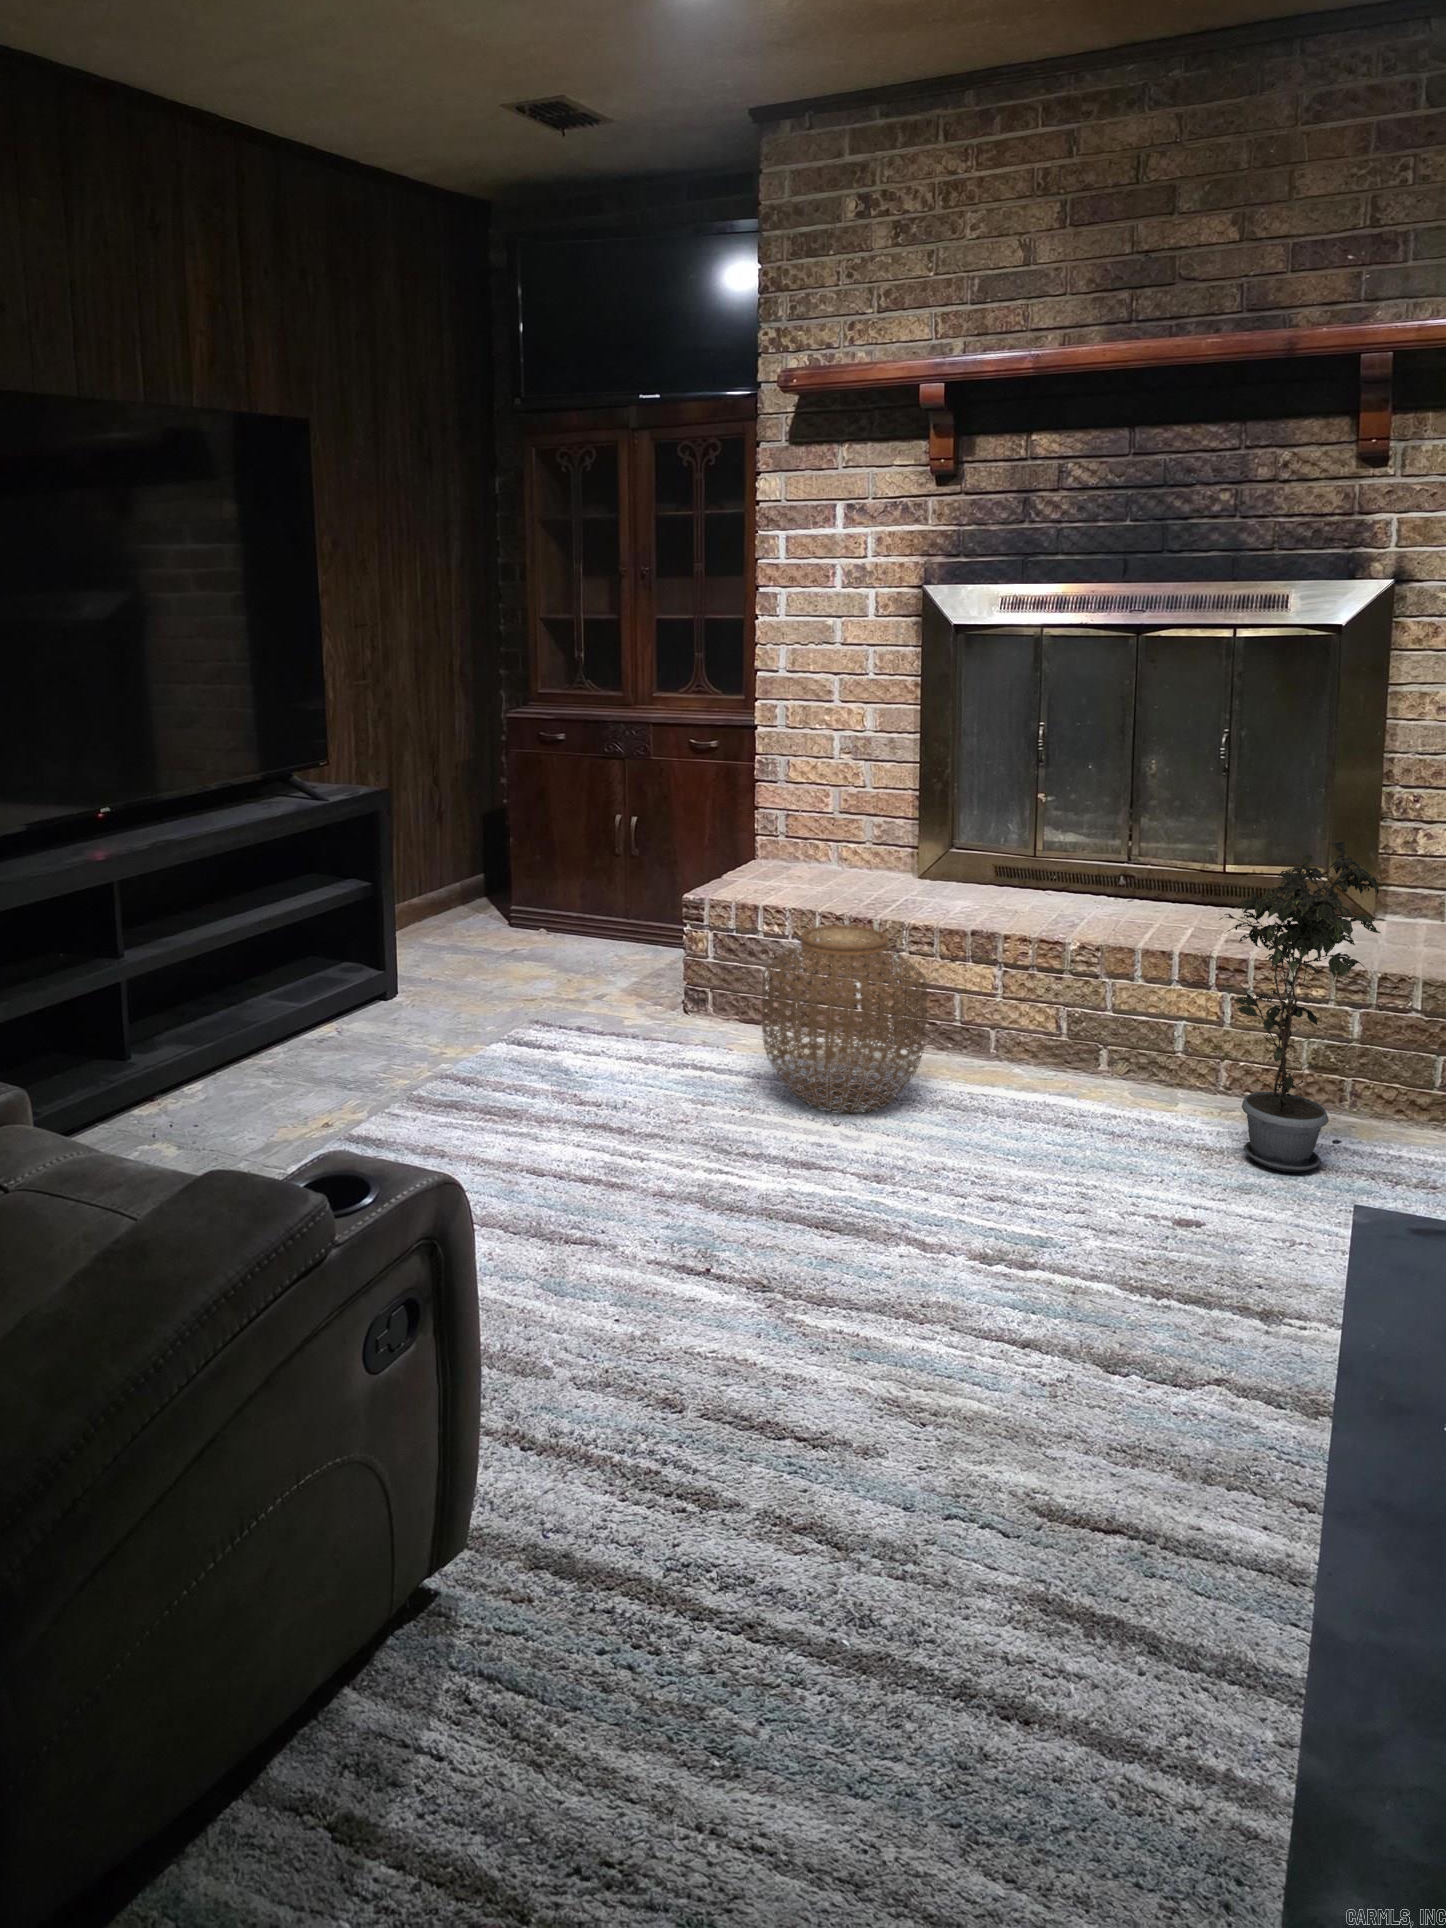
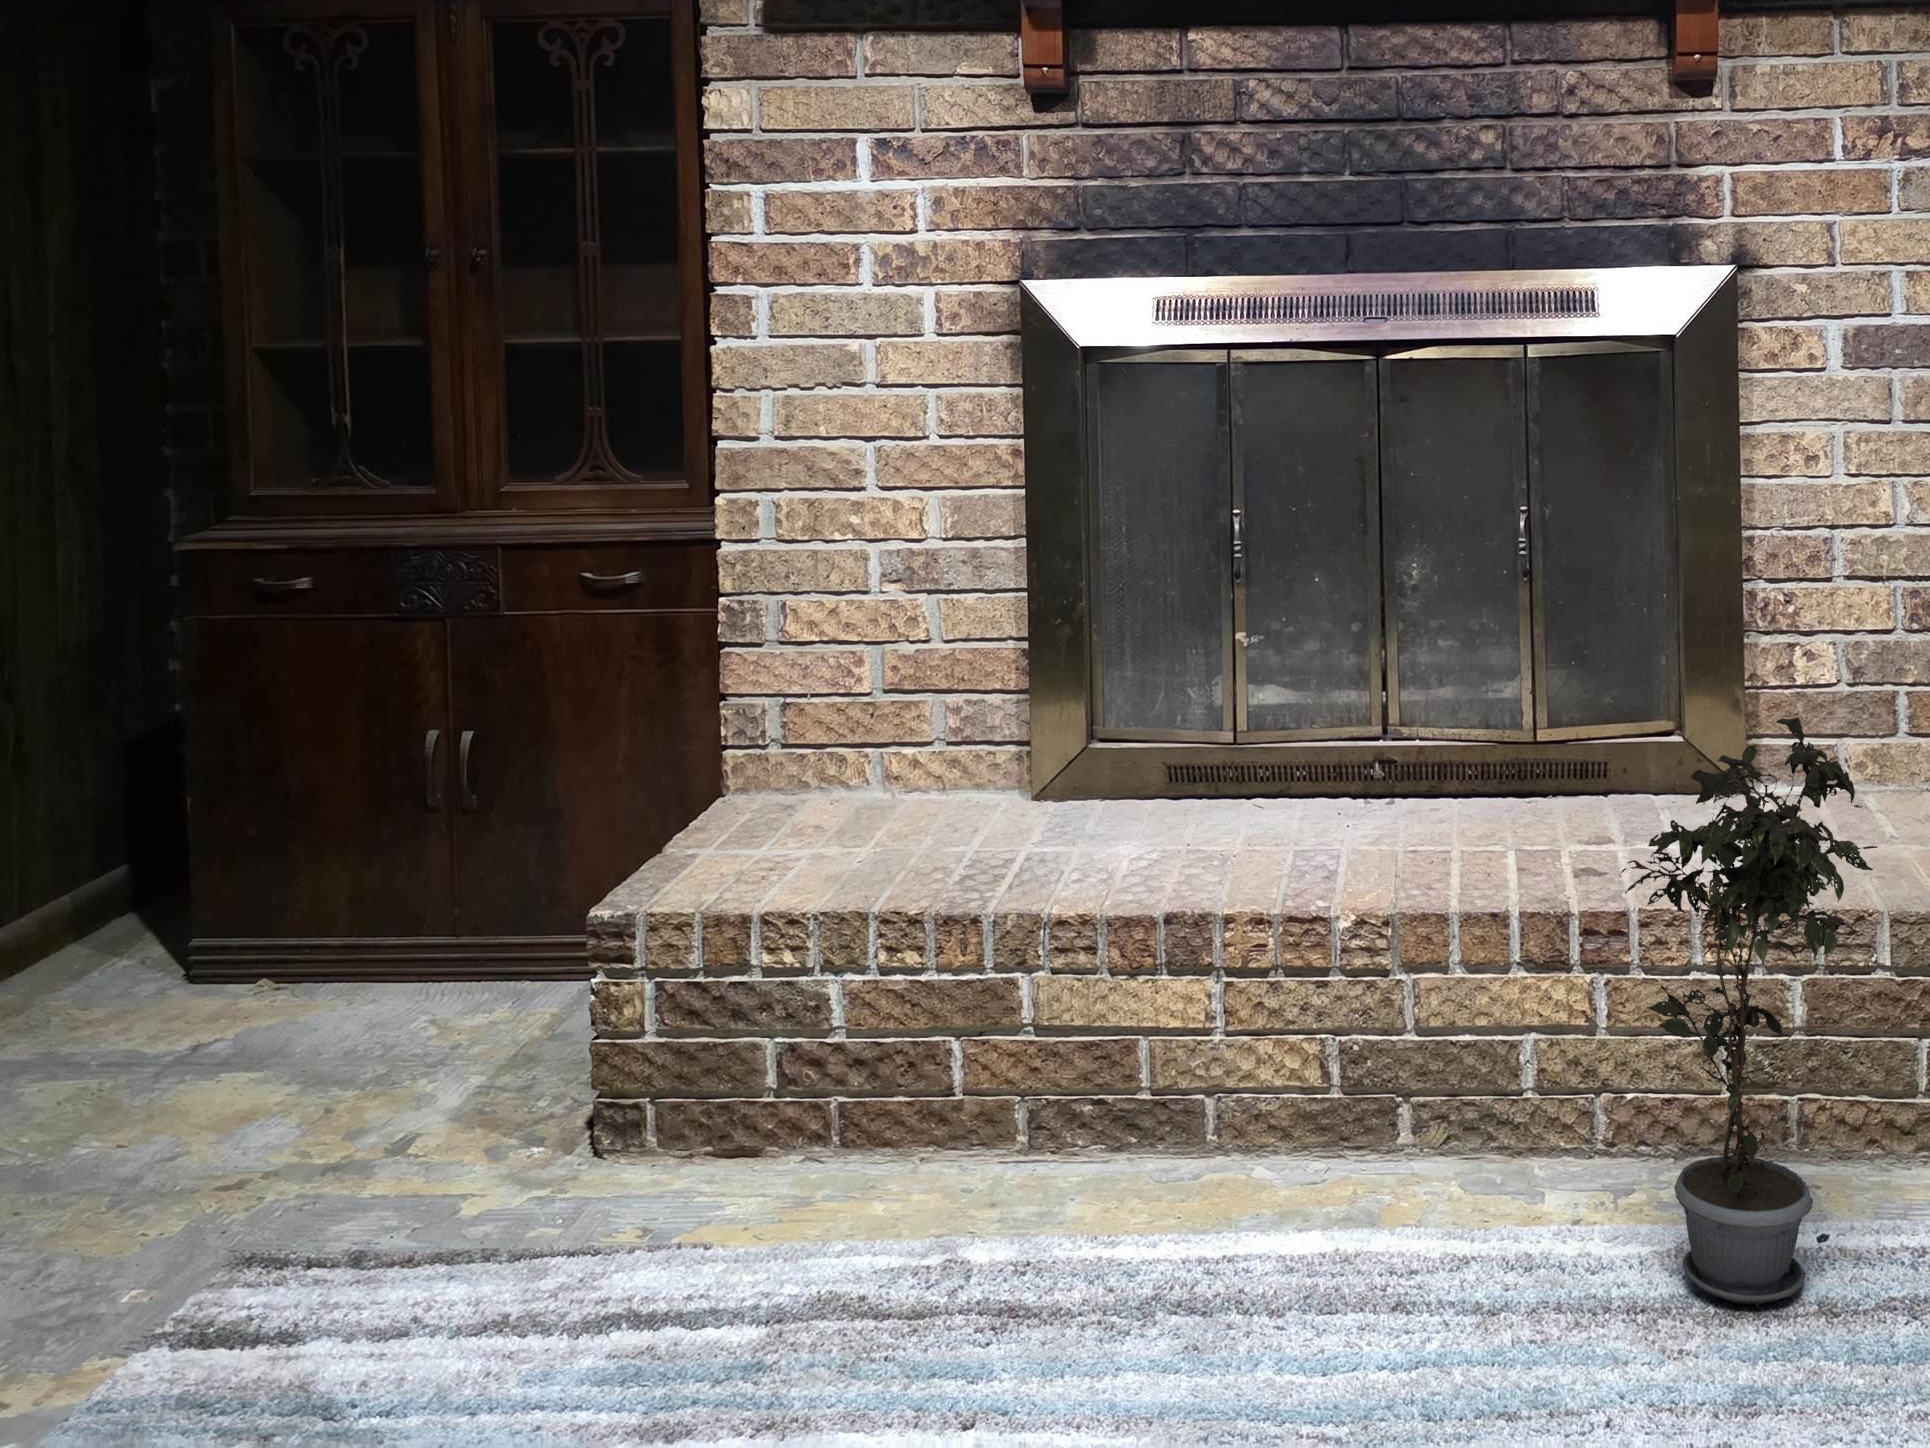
woven basket: present [762,925,927,1113] -> none [795,950,1119,1340]

